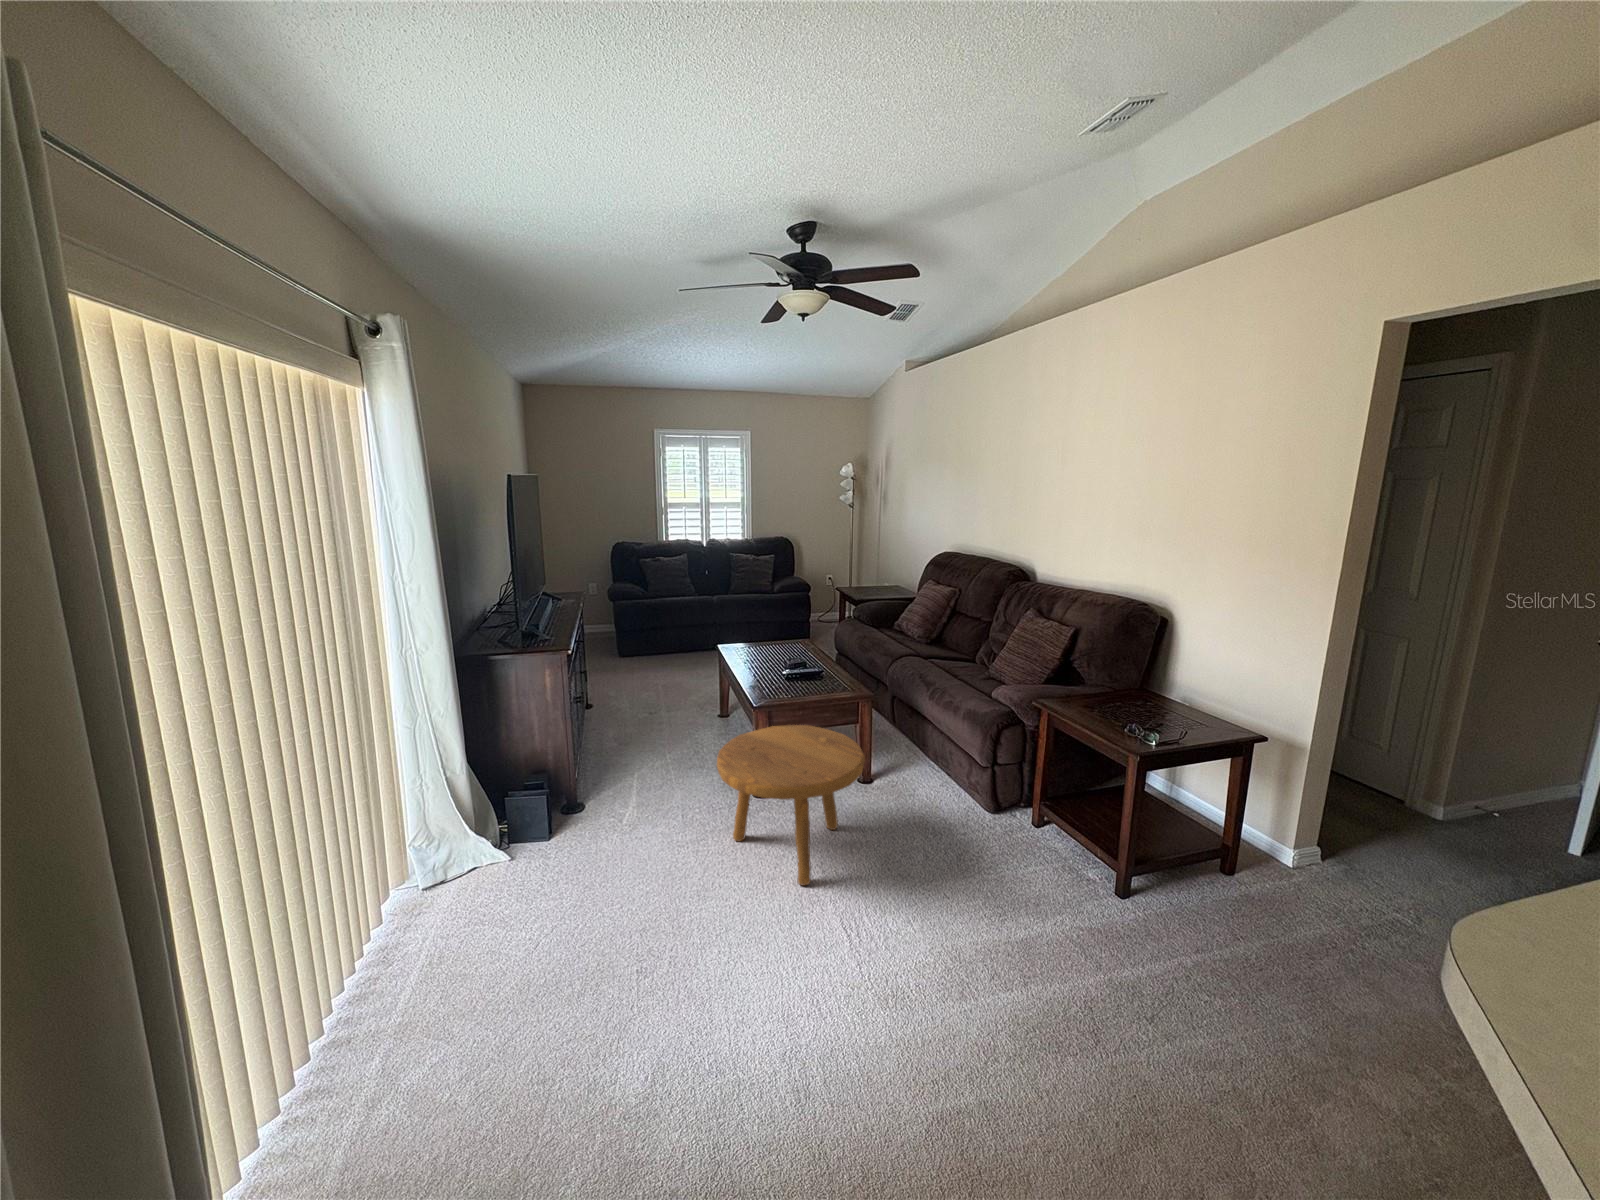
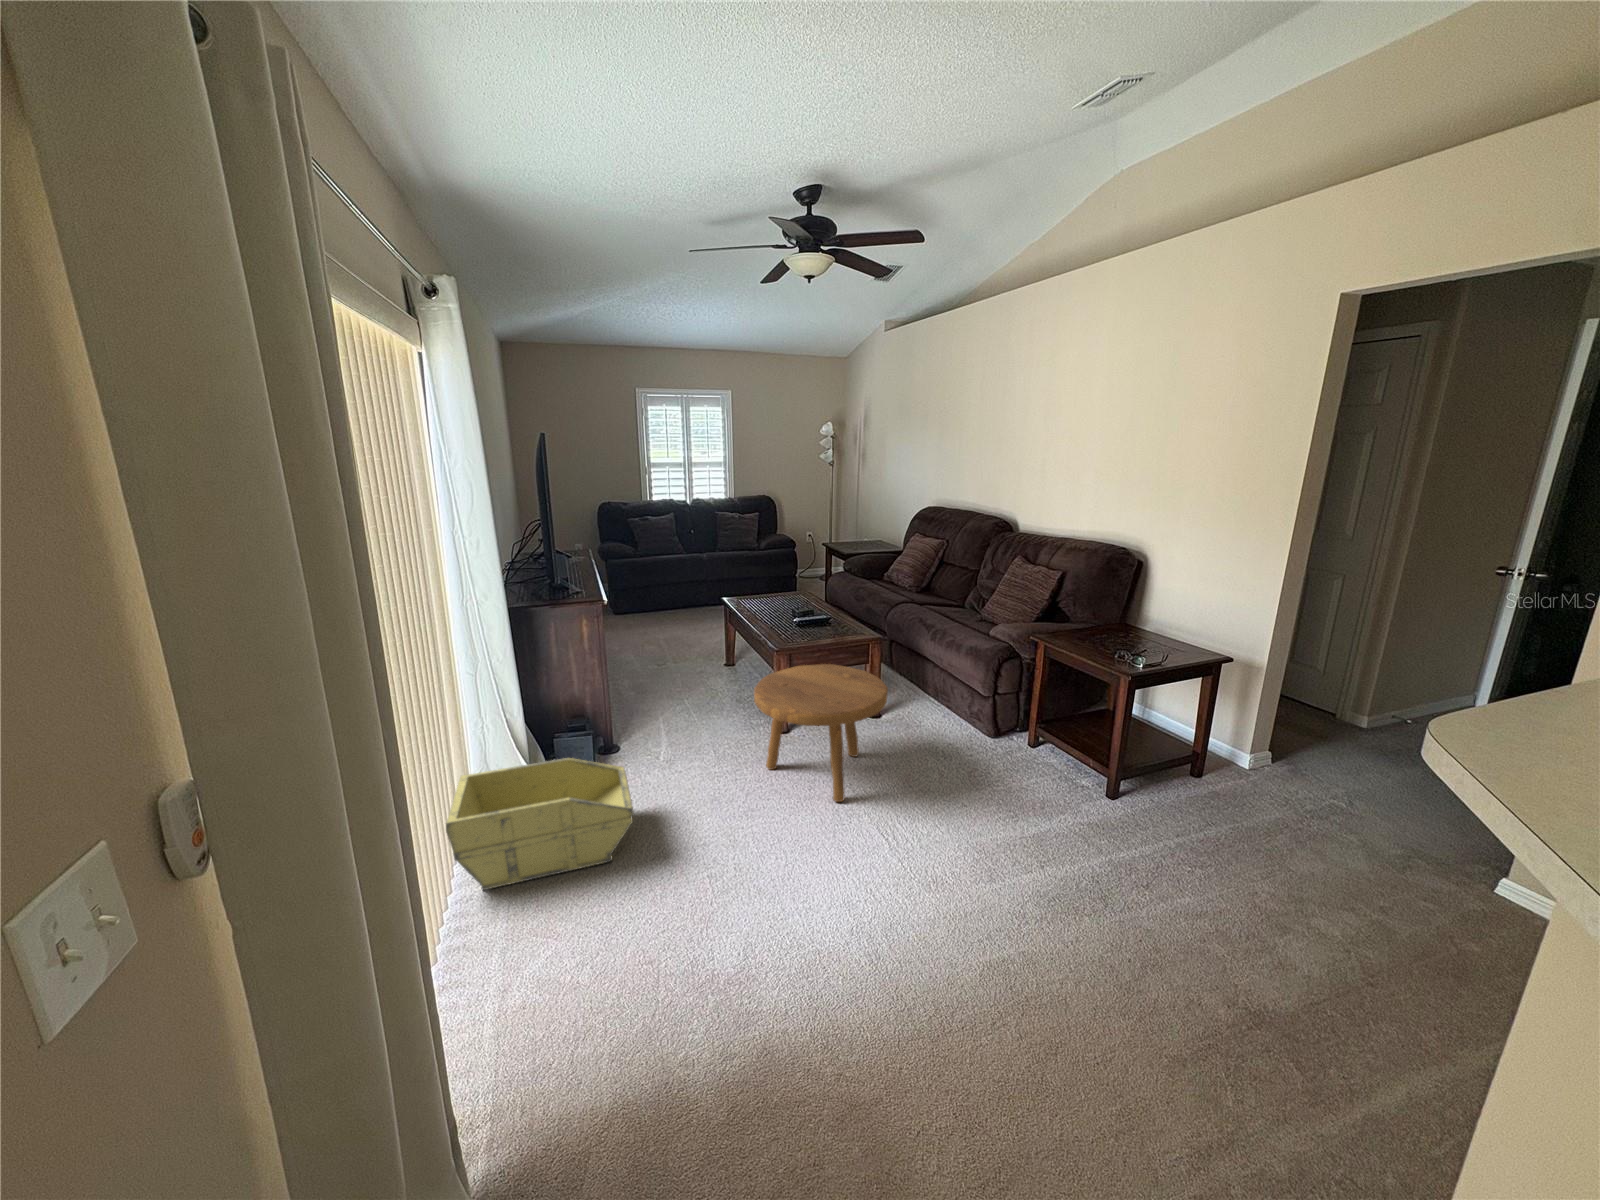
storage bin: none [349,823,570,974] -> present [446,758,634,890]

